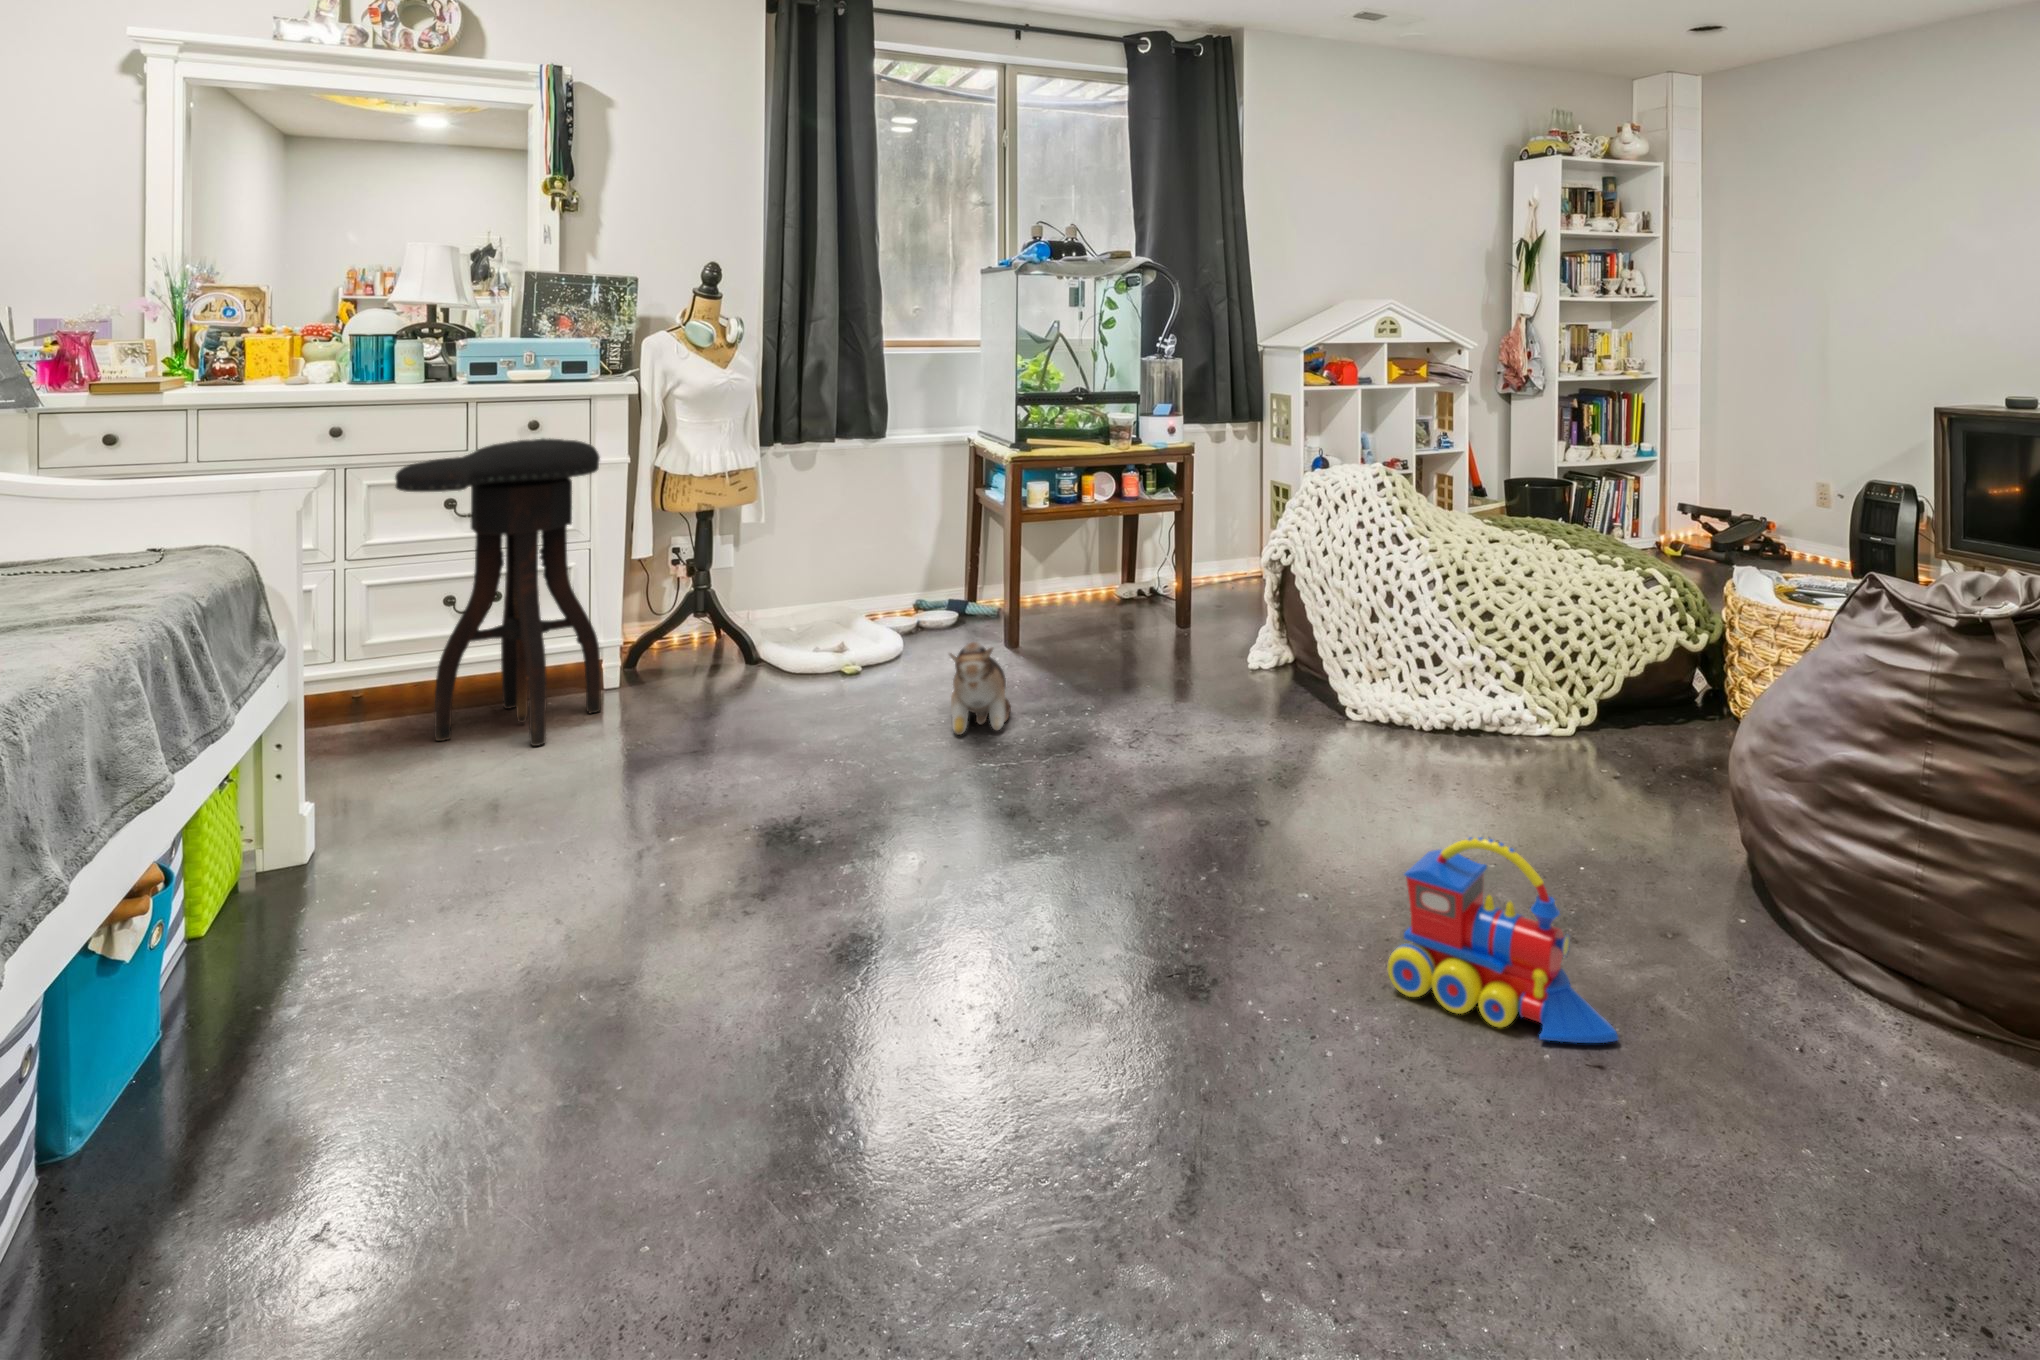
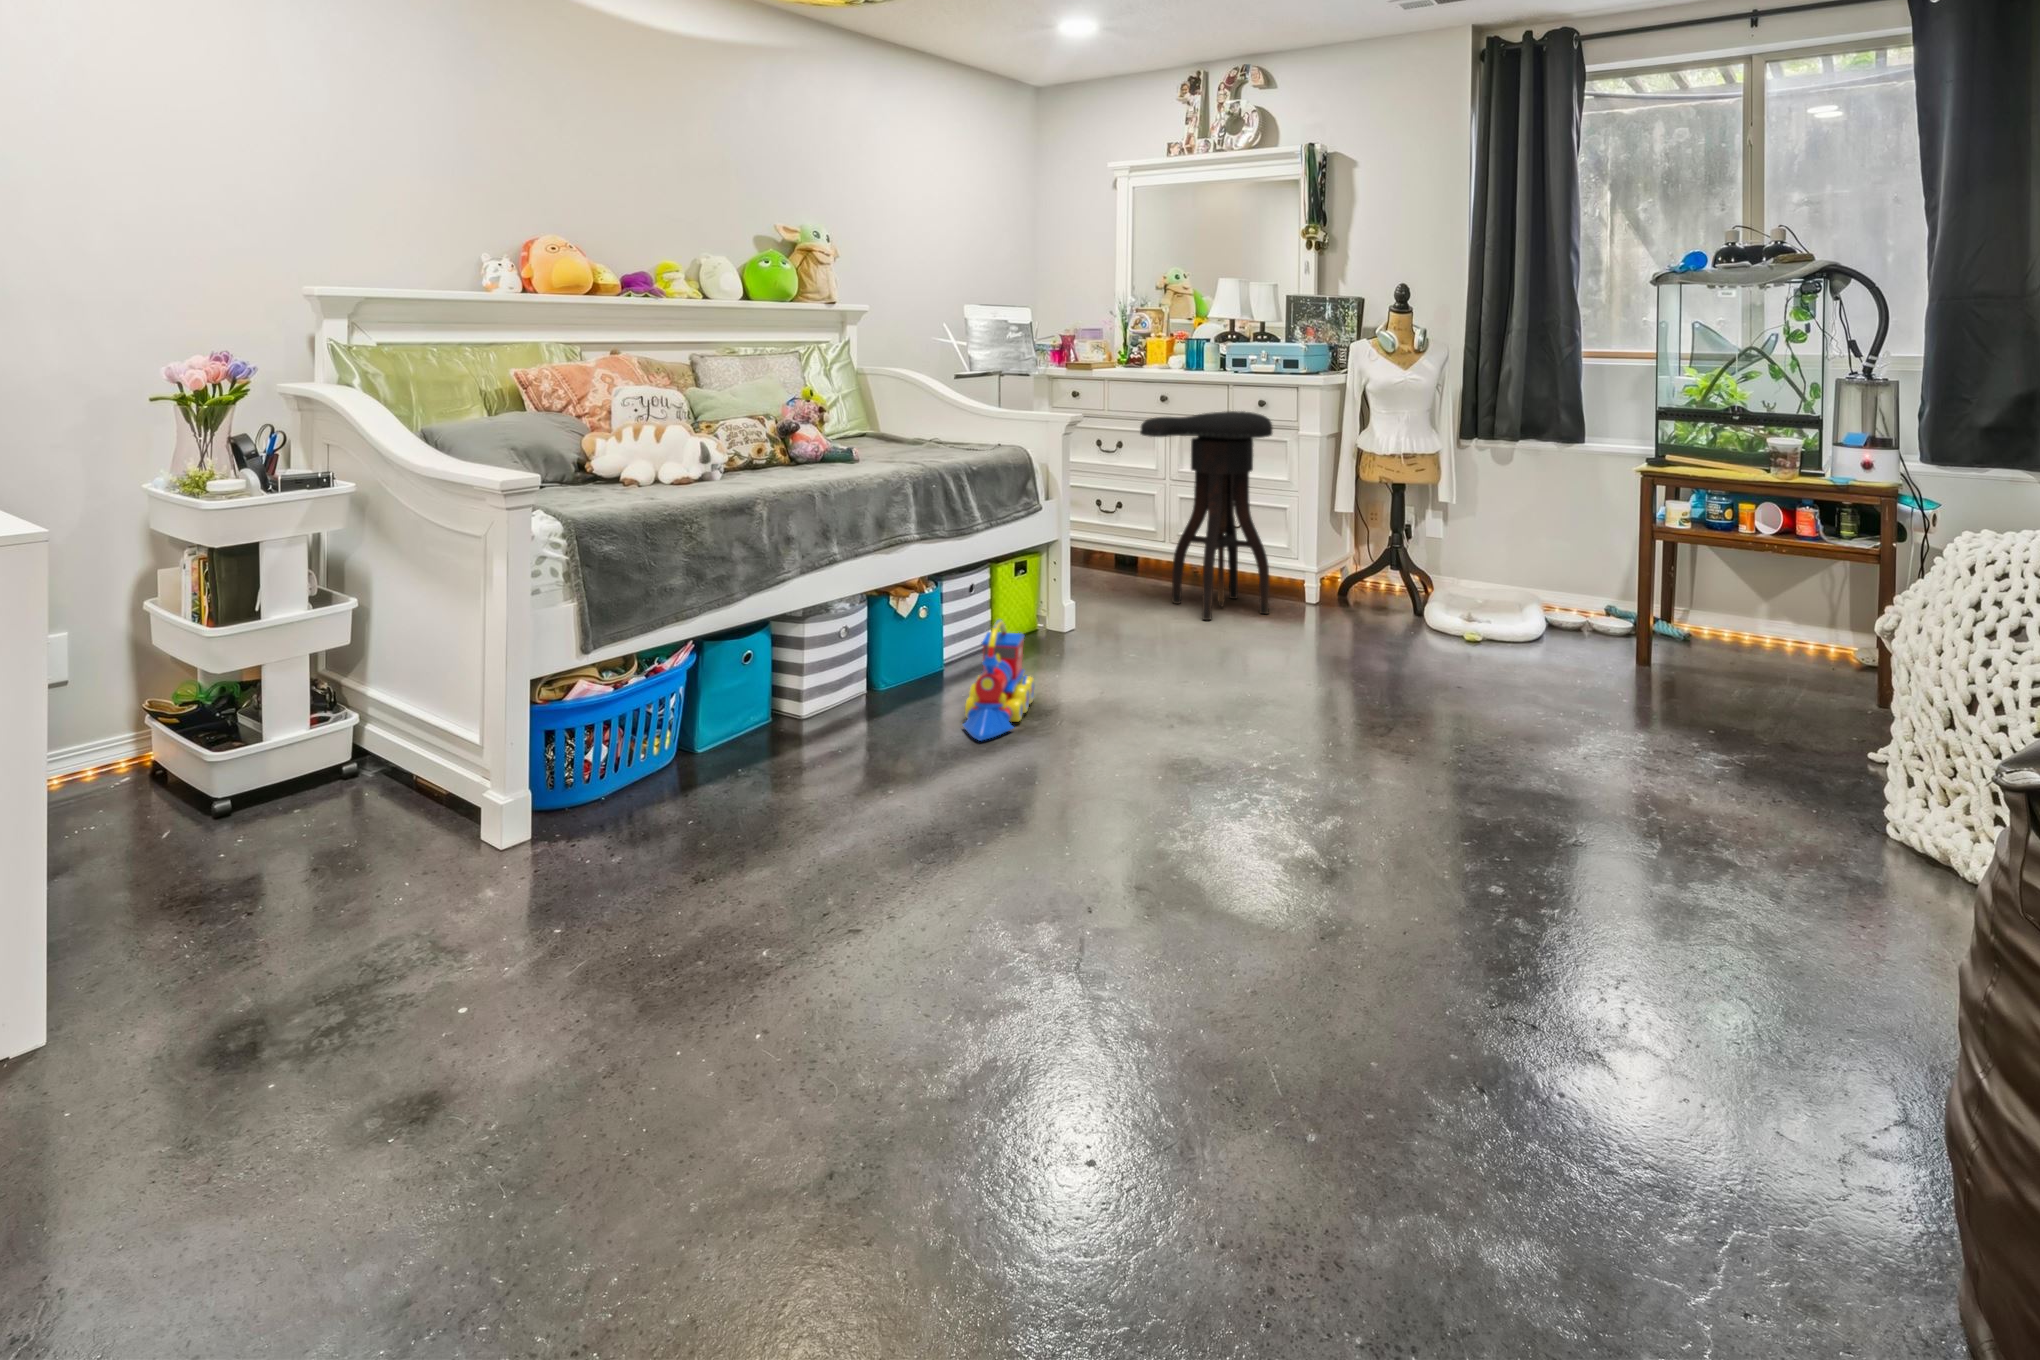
plush toy: present [950,642,1011,735] -> none [1408,619,1520,709]
toy train: present [1388,837,1618,1043] -> present [963,620,1035,740]

